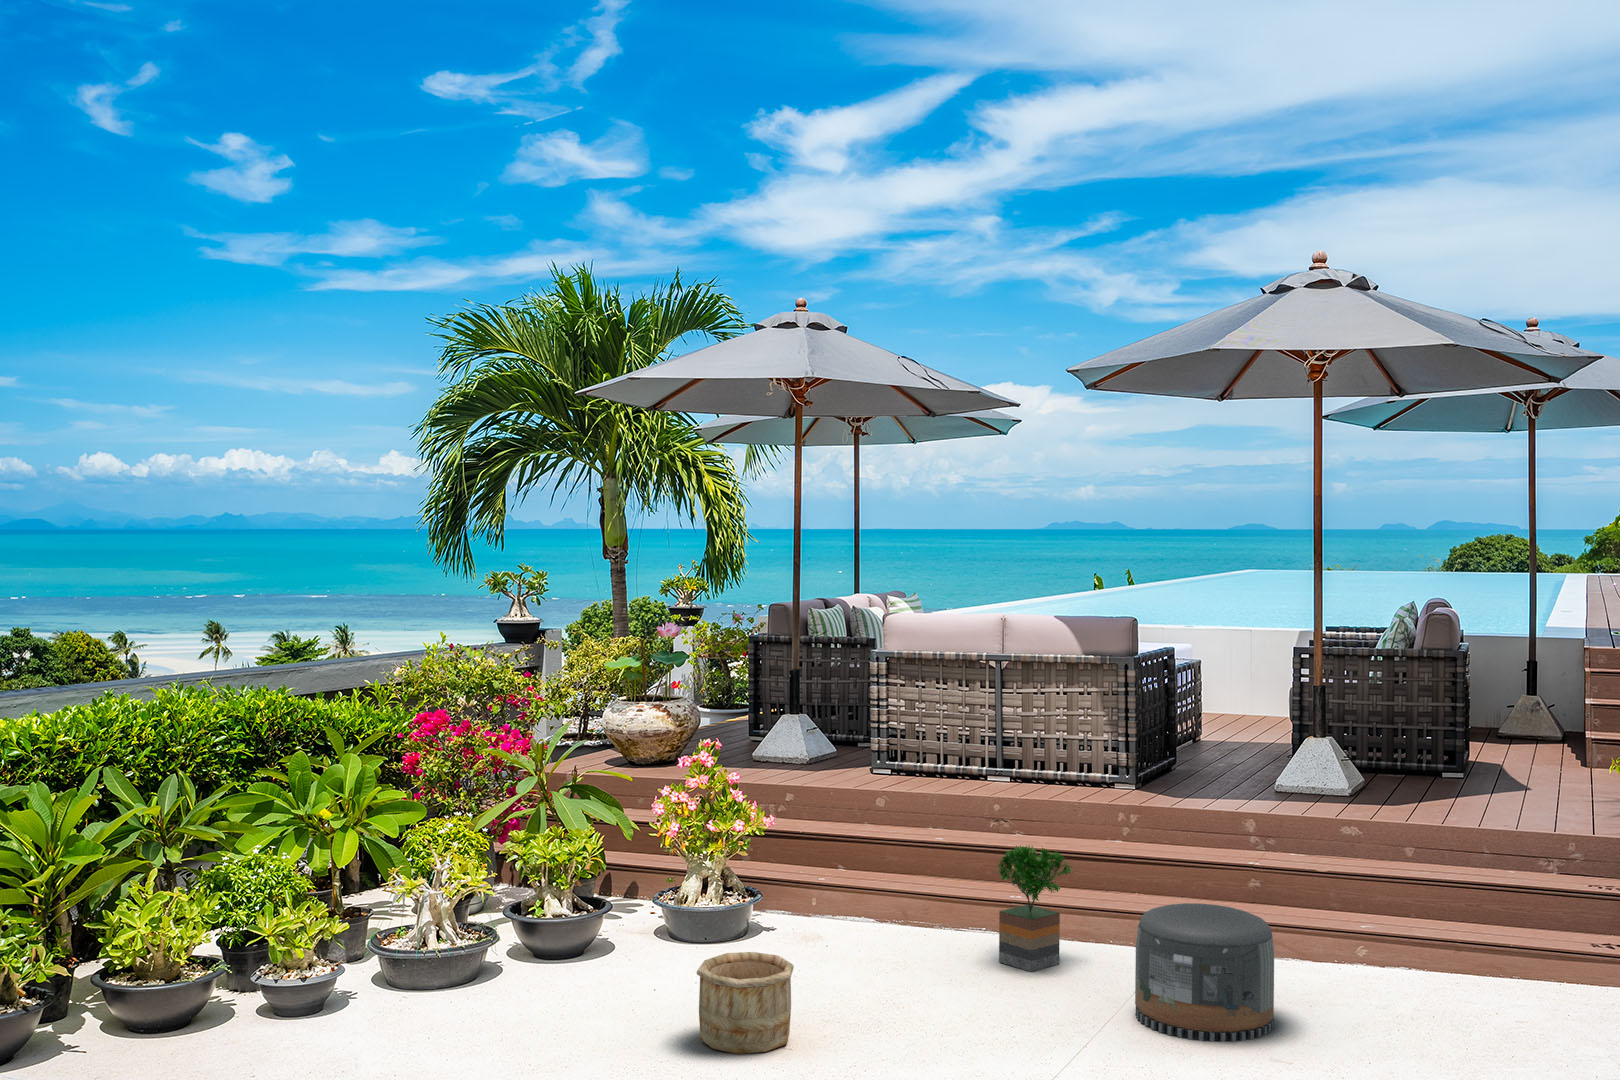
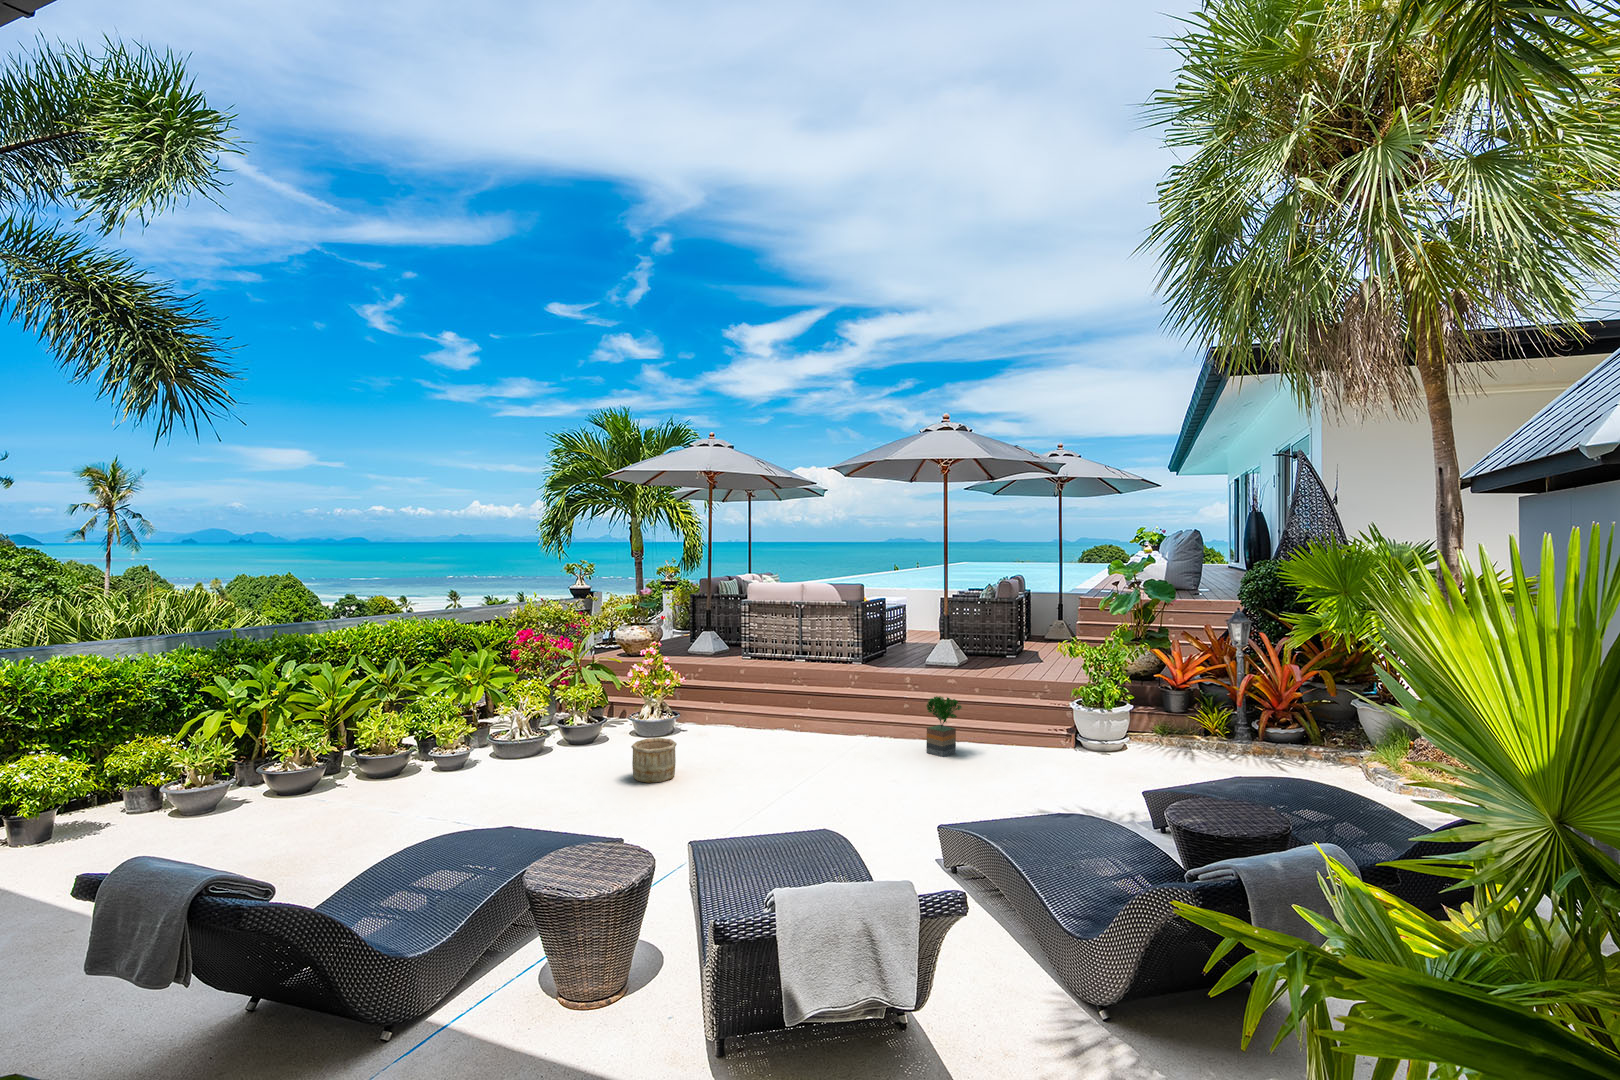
potted tree: present [998,845,1073,972] -> present [926,696,962,757]
pouf: present [1135,903,1274,1042] -> none [836,715,897,776]

